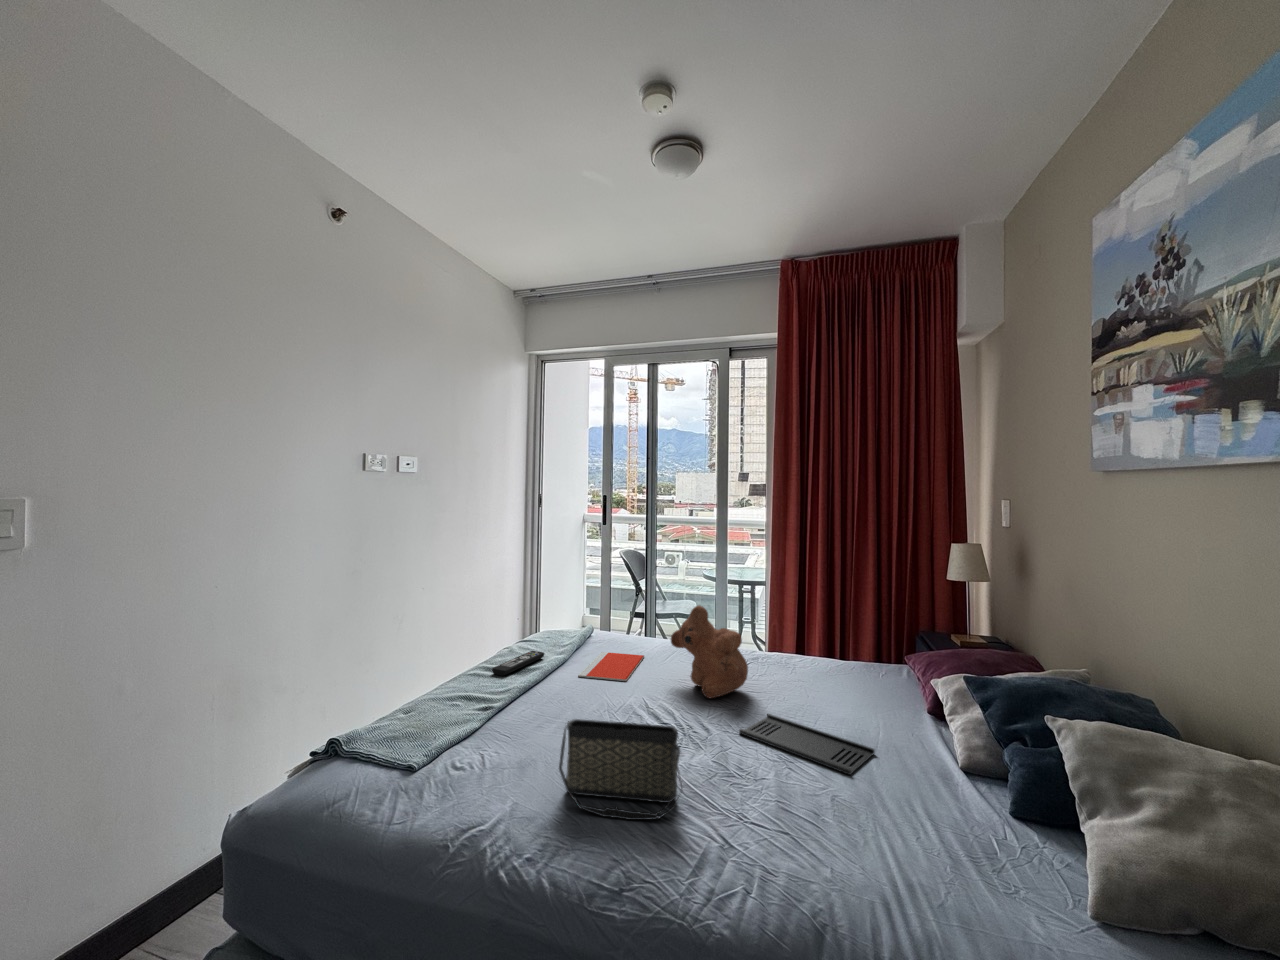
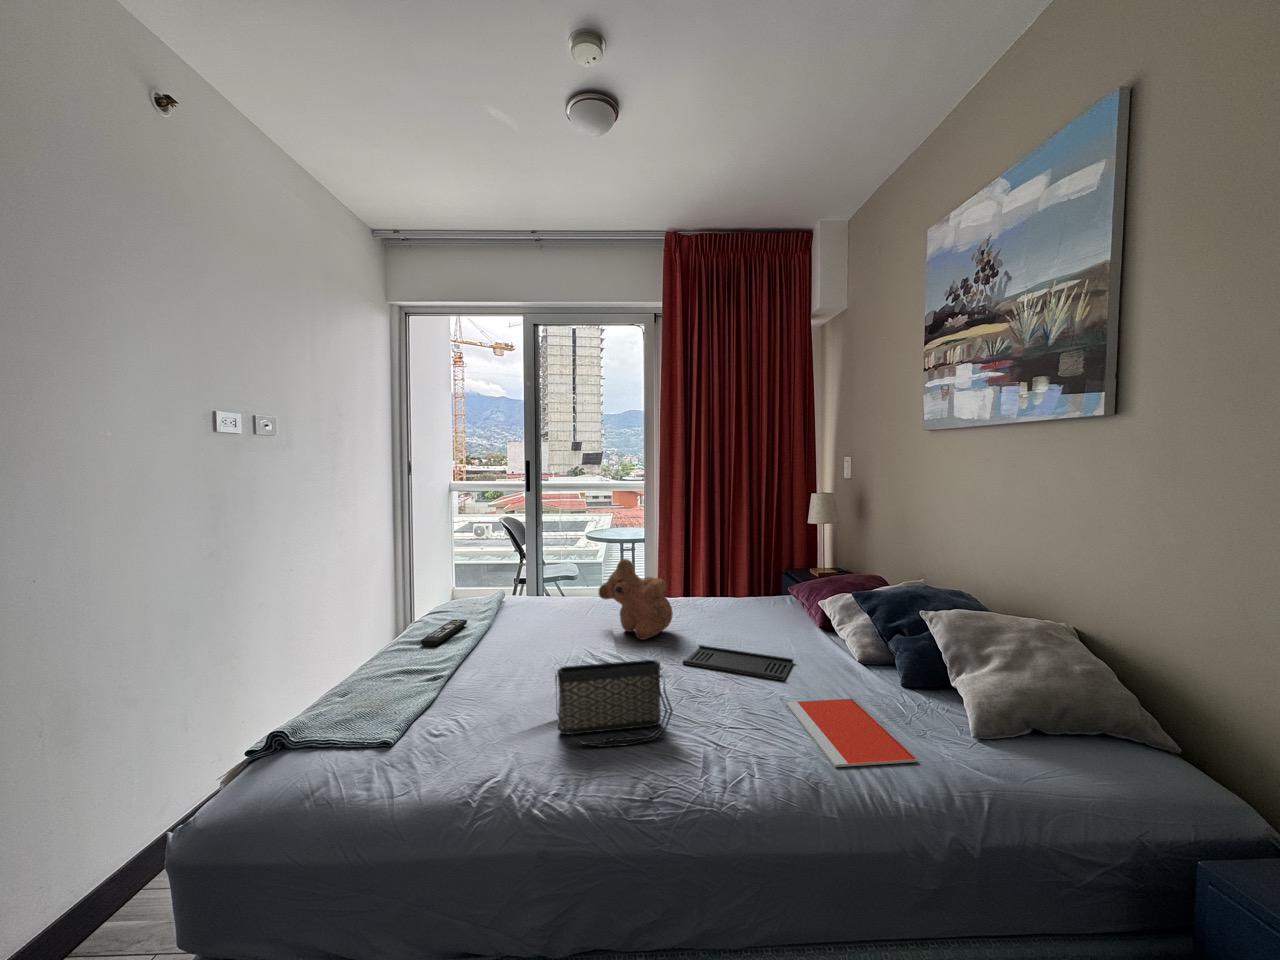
notebook: present [578,652,644,681] -> present [786,699,917,767]

